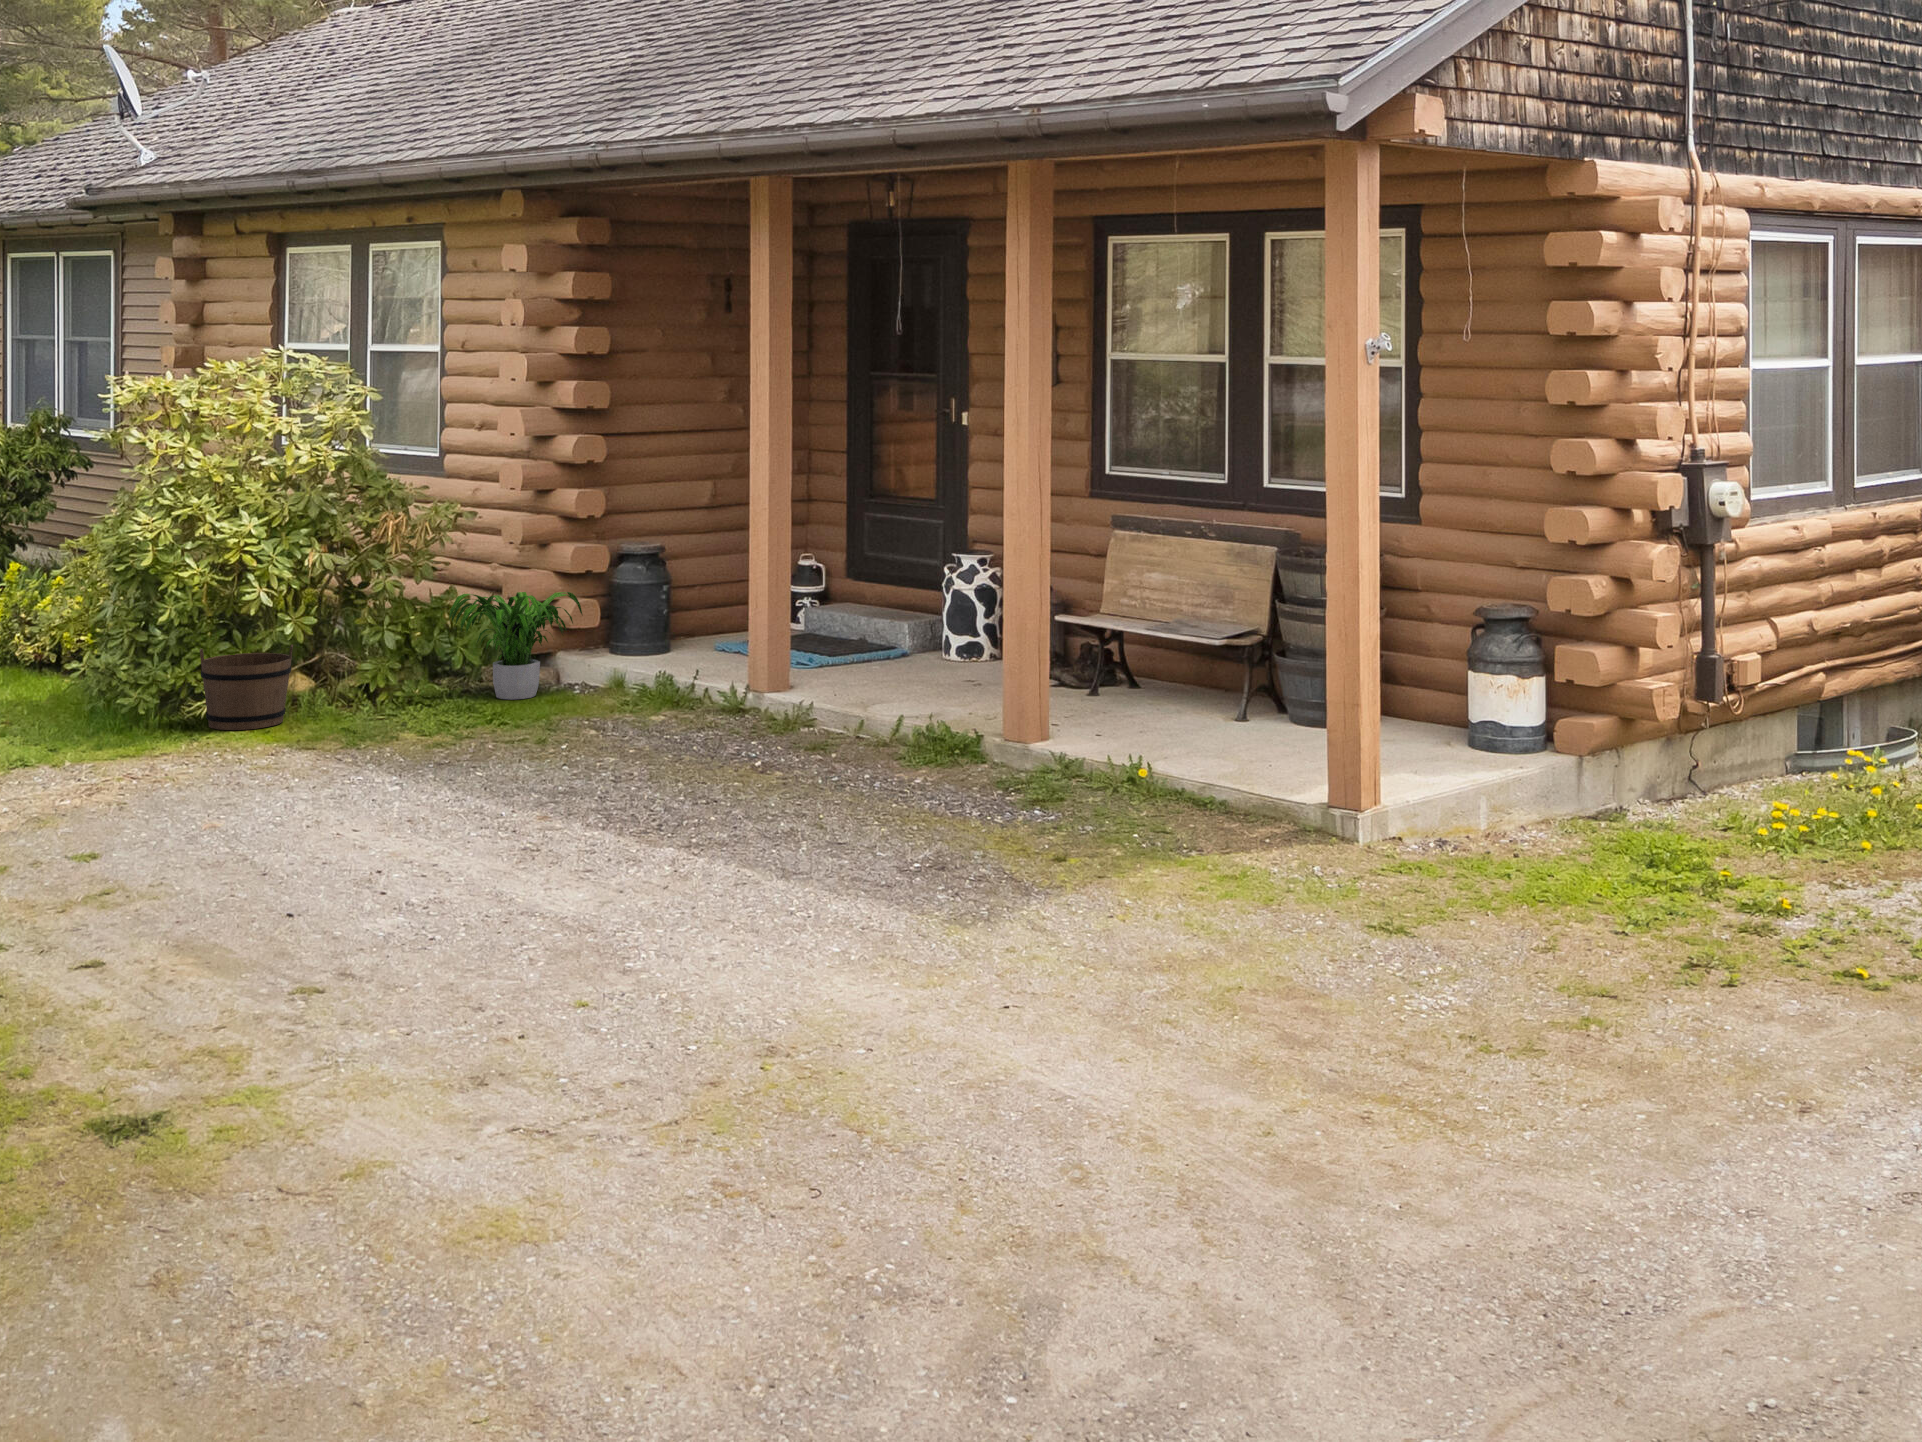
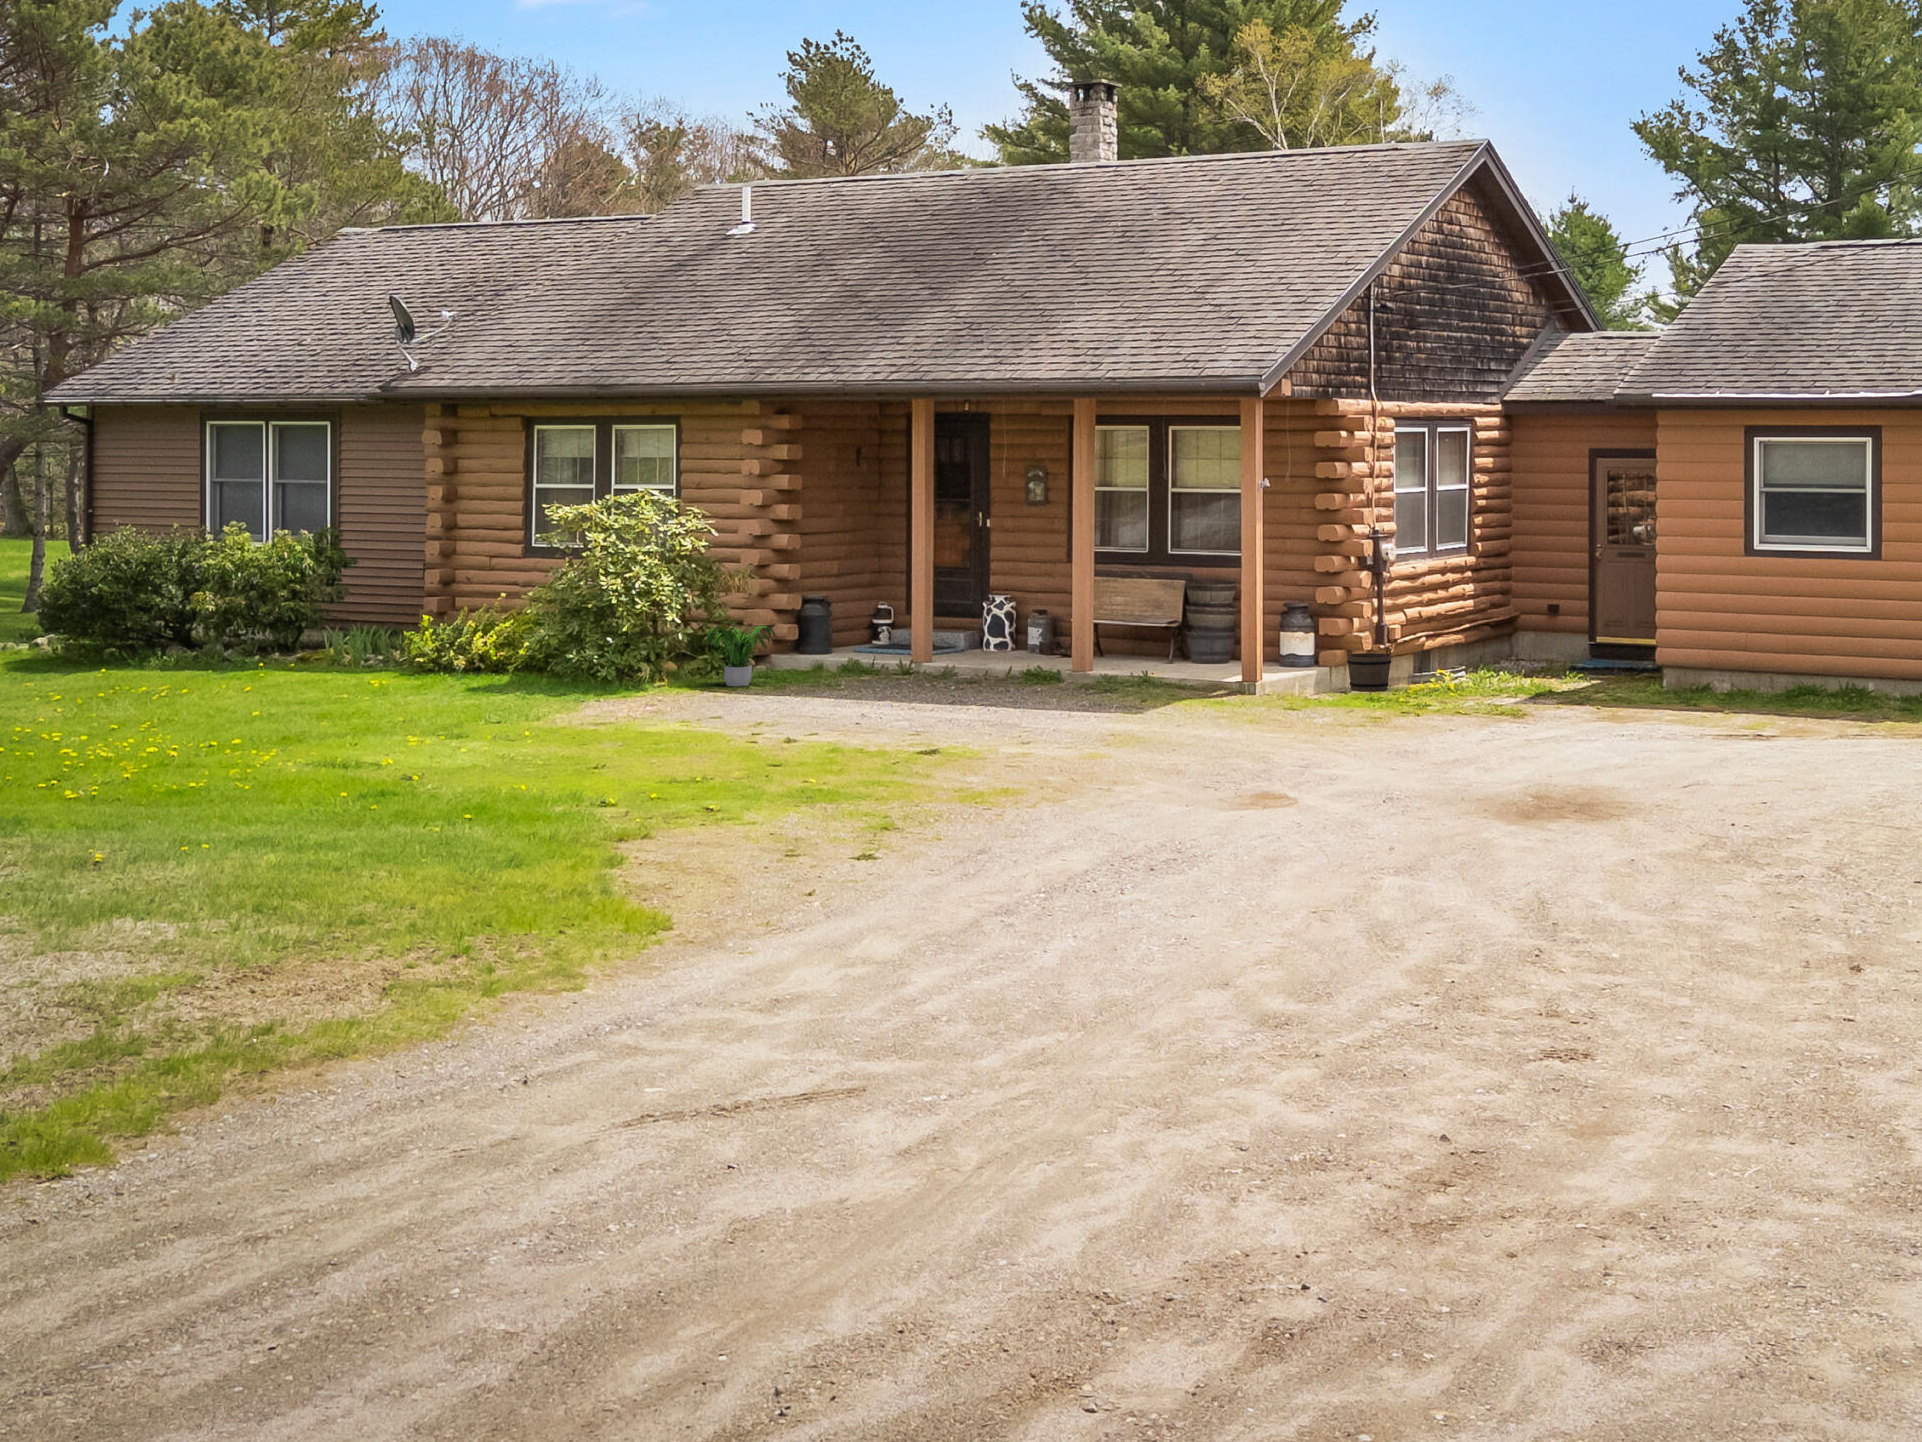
bucket: present [199,645,293,730] -> present [1347,648,1391,691]

